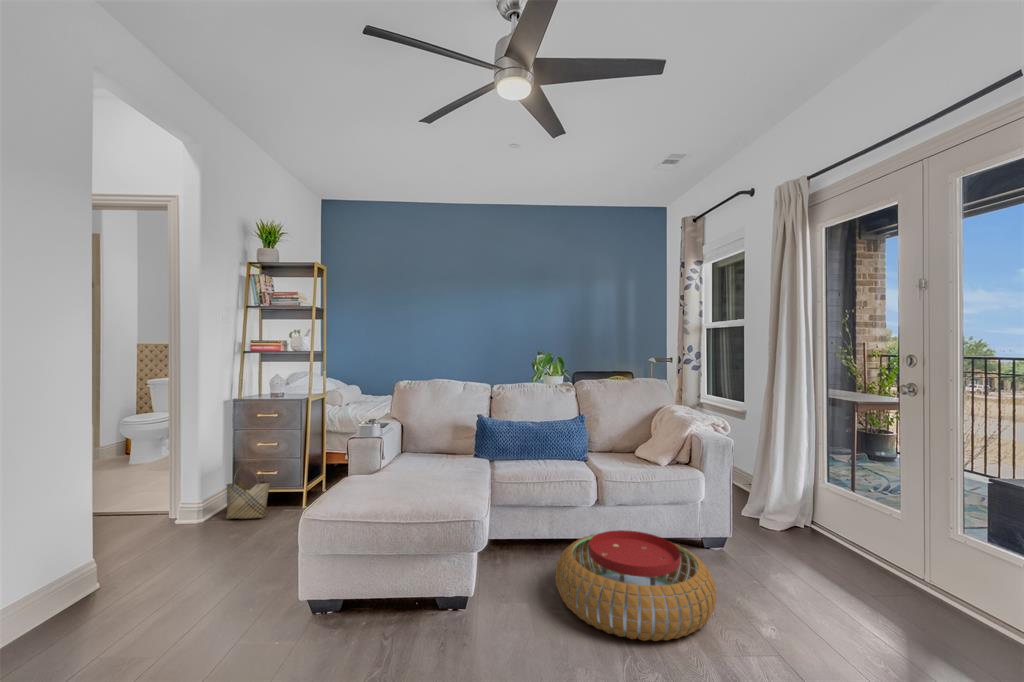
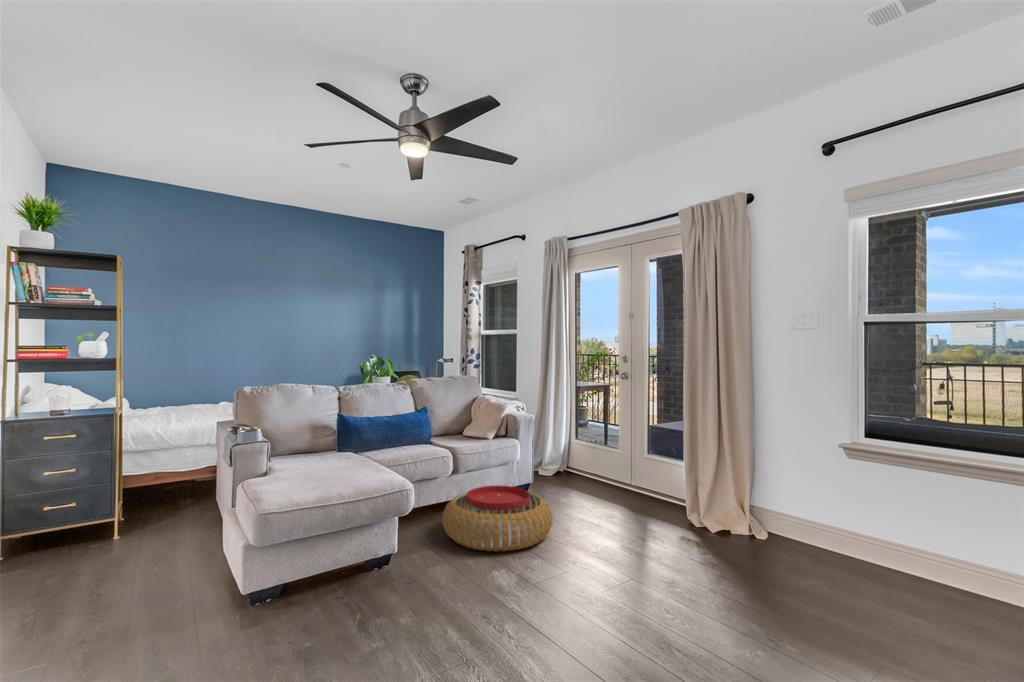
woven basket: present [226,466,270,519] -> none [30,492,91,562]

